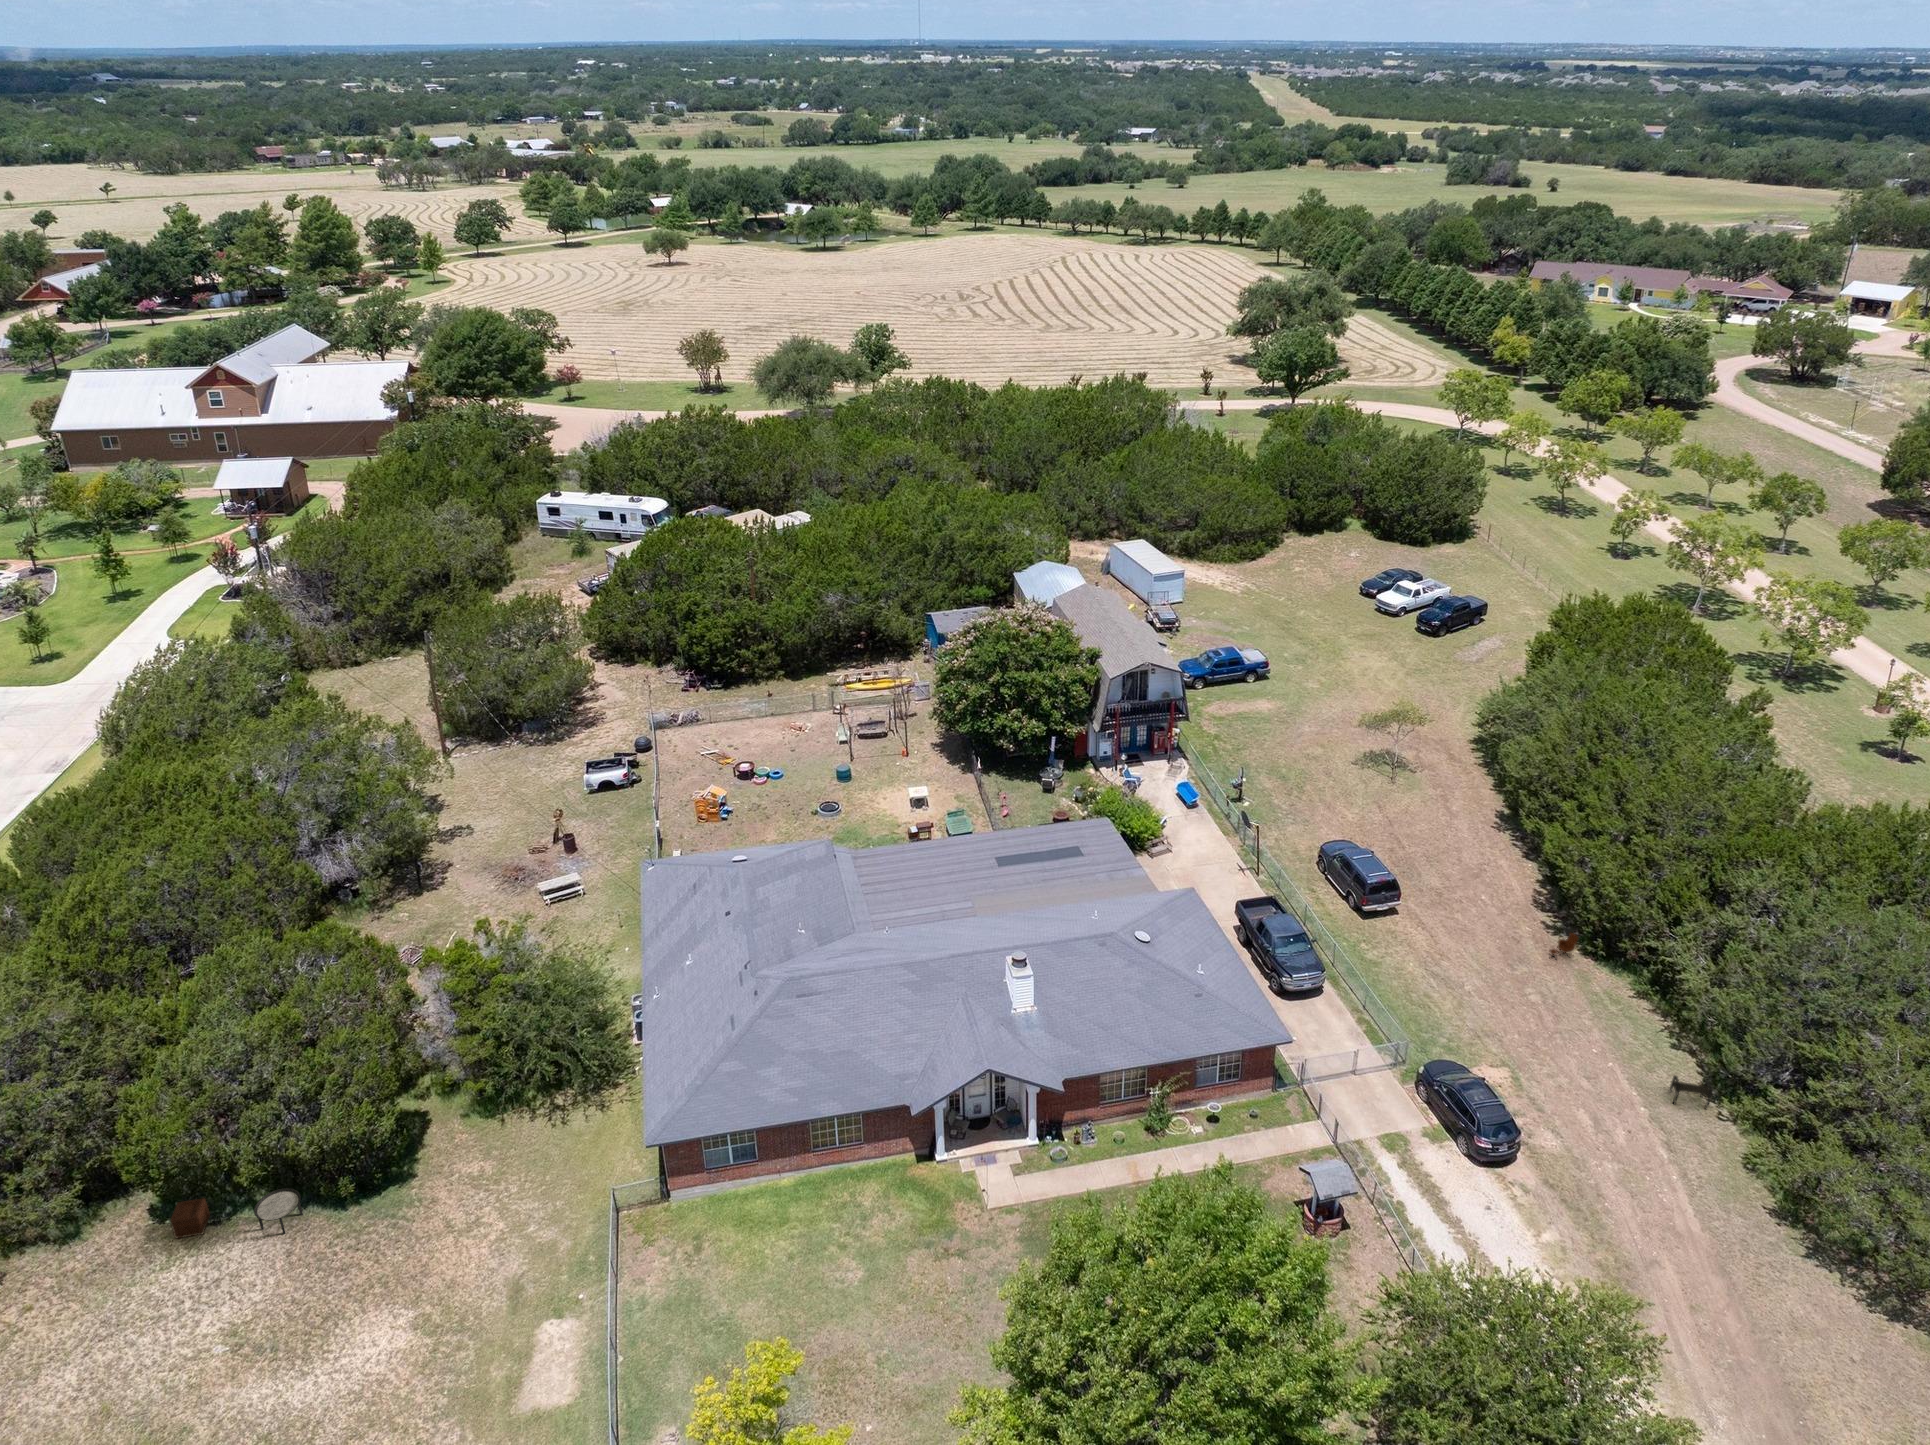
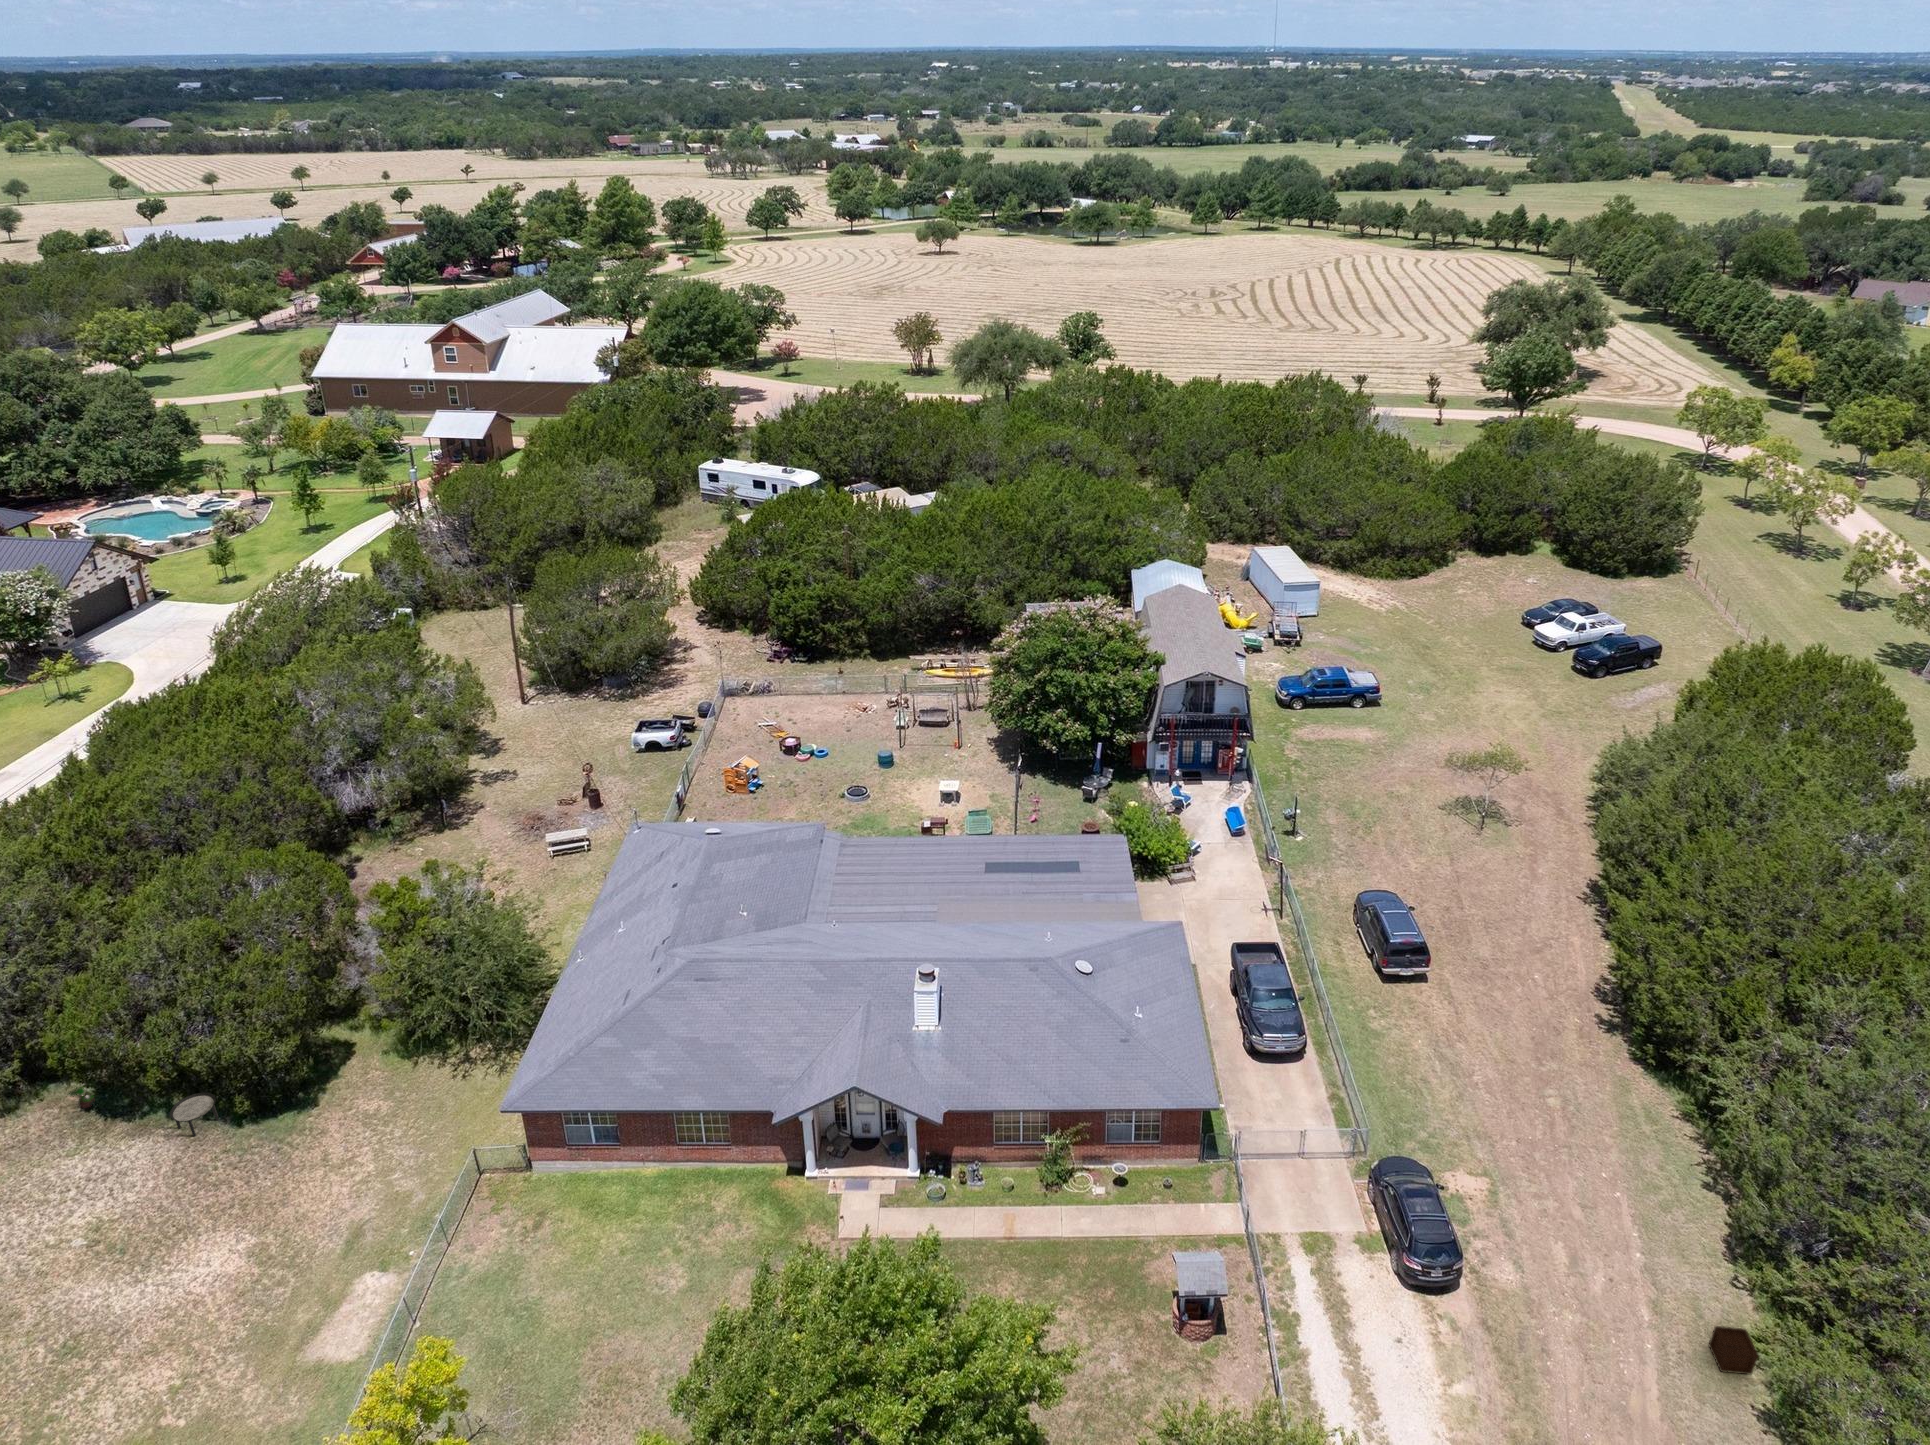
lounge chair: present [1550,933,1578,957] -> none [1597,1032,1637,1063]
bench: present [1669,1076,1712,1109] -> none [1698,1231,1751,1282]
wooden crate: present [170,1198,210,1238] -> present [1709,1326,1758,1374]
potted tree: none [120,1204,147,1229] -> present [69,1087,95,1108]

